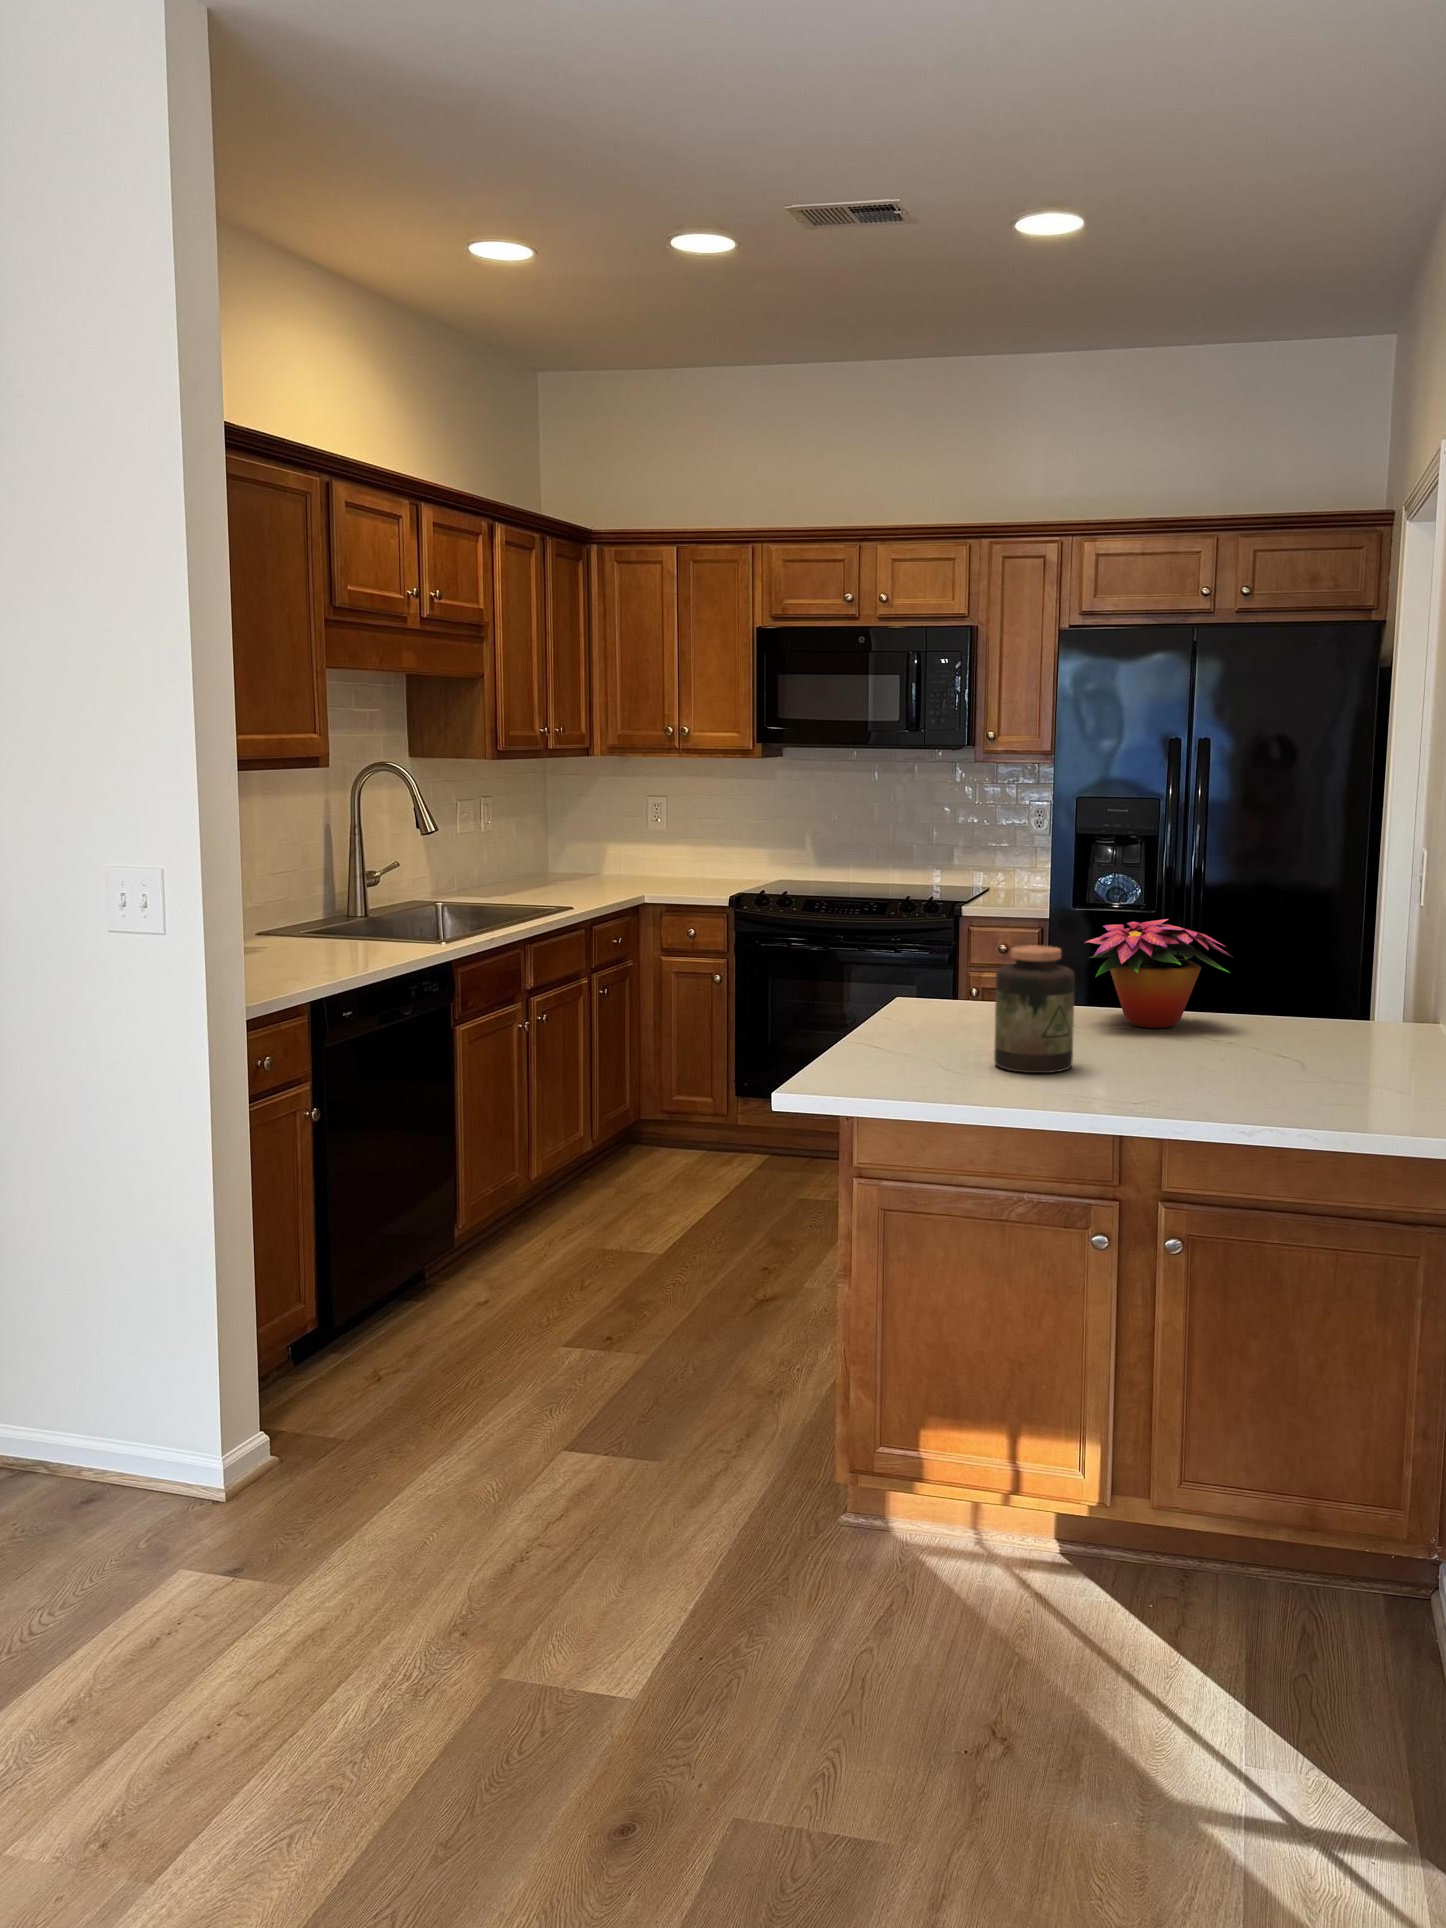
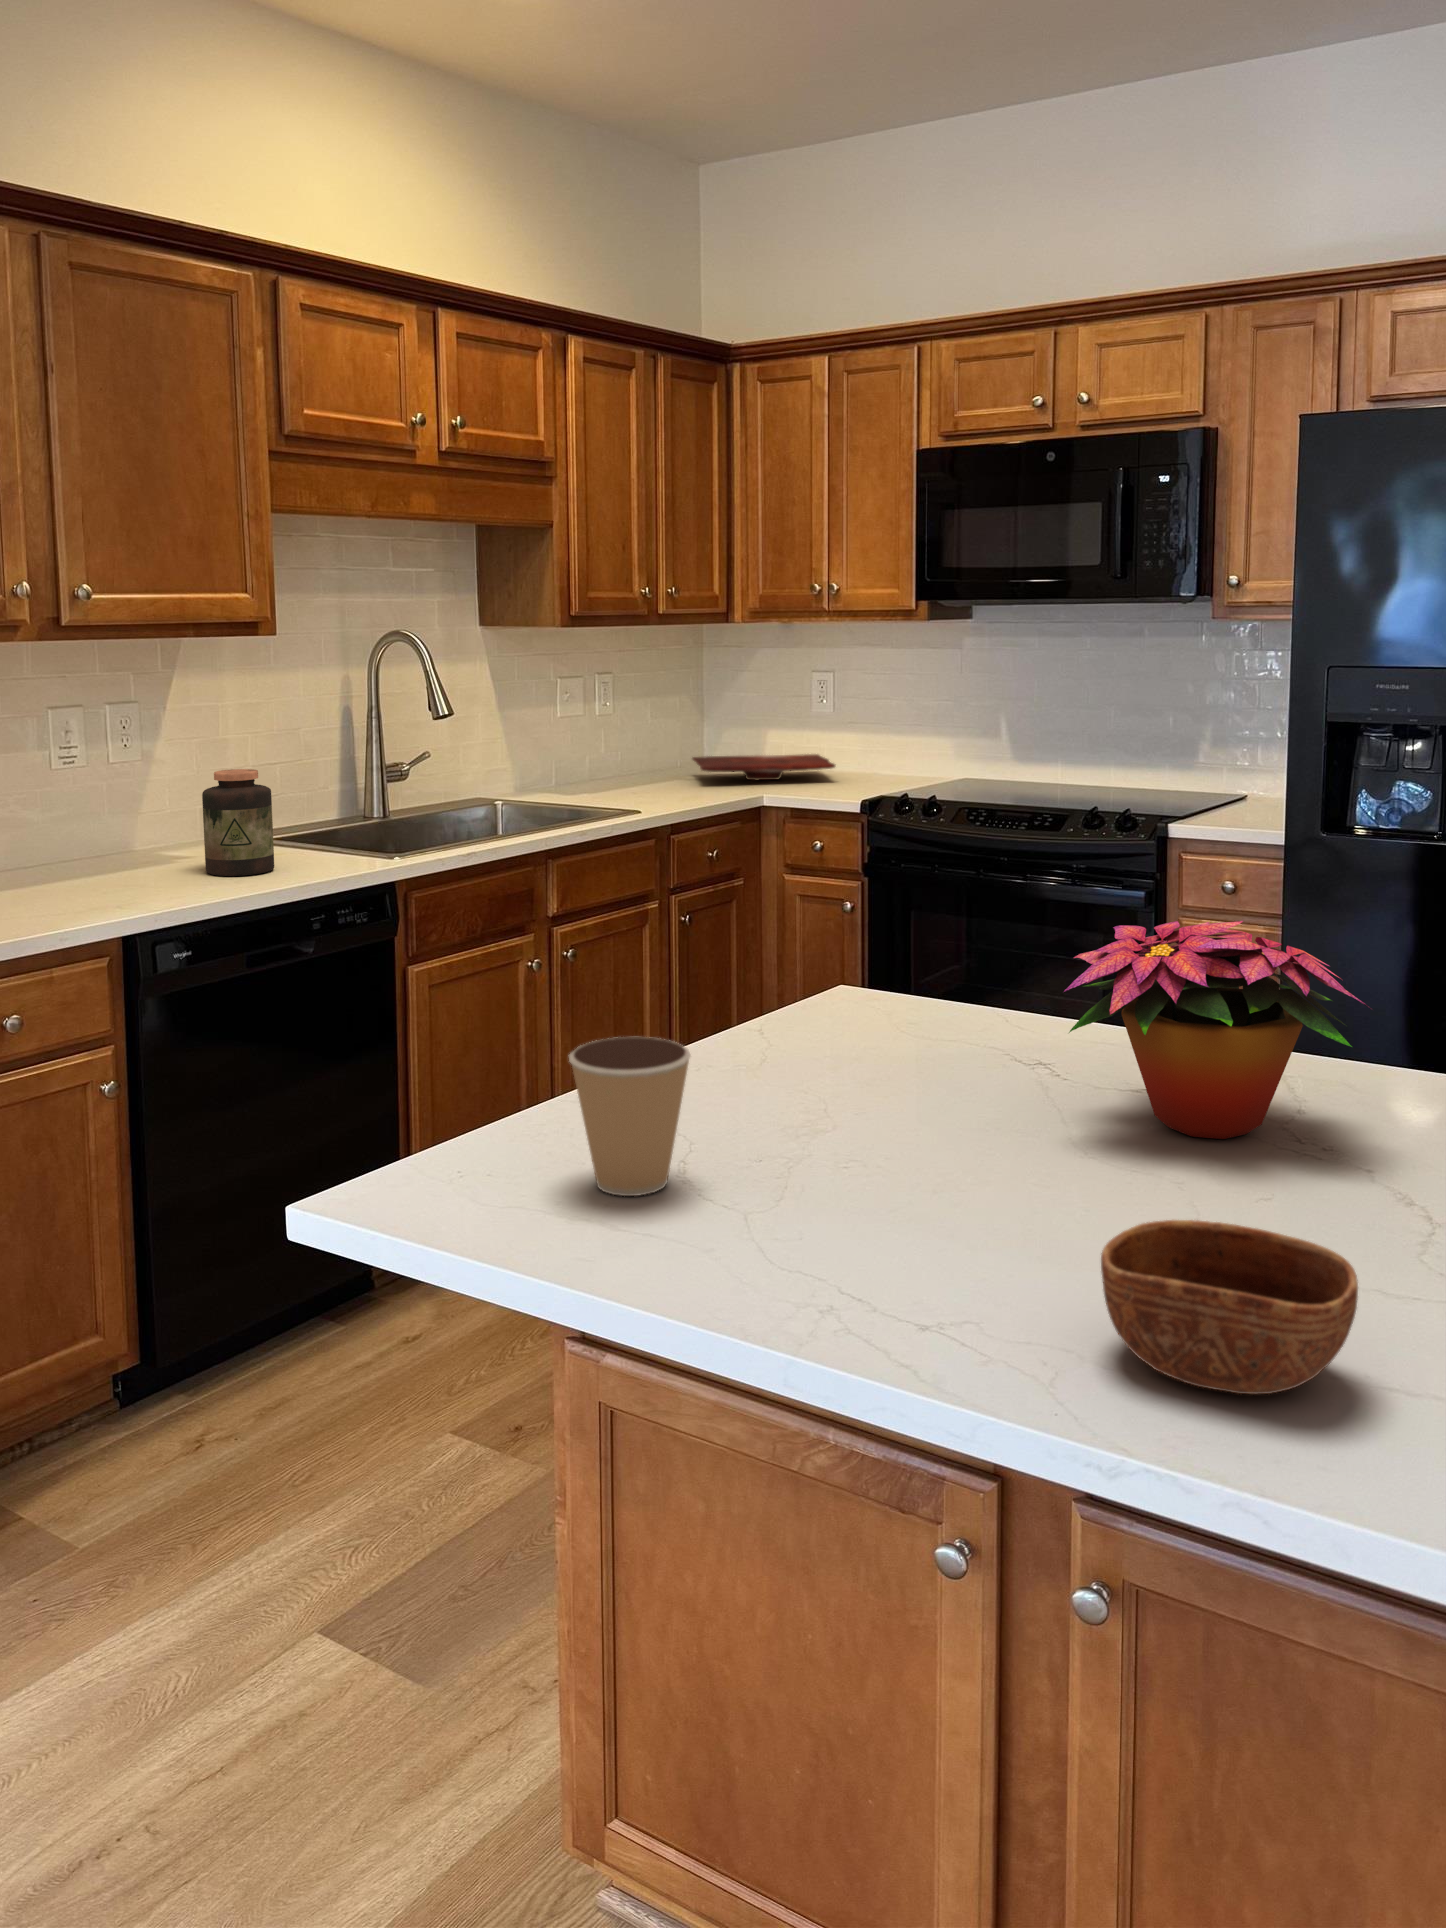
cutting board: none [559,863,684,884] -> present [692,754,835,780]
jar: present [994,945,1075,1073] -> present [202,769,274,876]
coffee cup: none [883,984,947,1061] -> present [569,1037,691,1196]
bowl: none [1188,1027,1293,1086] -> present [1101,1220,1358,1394]

